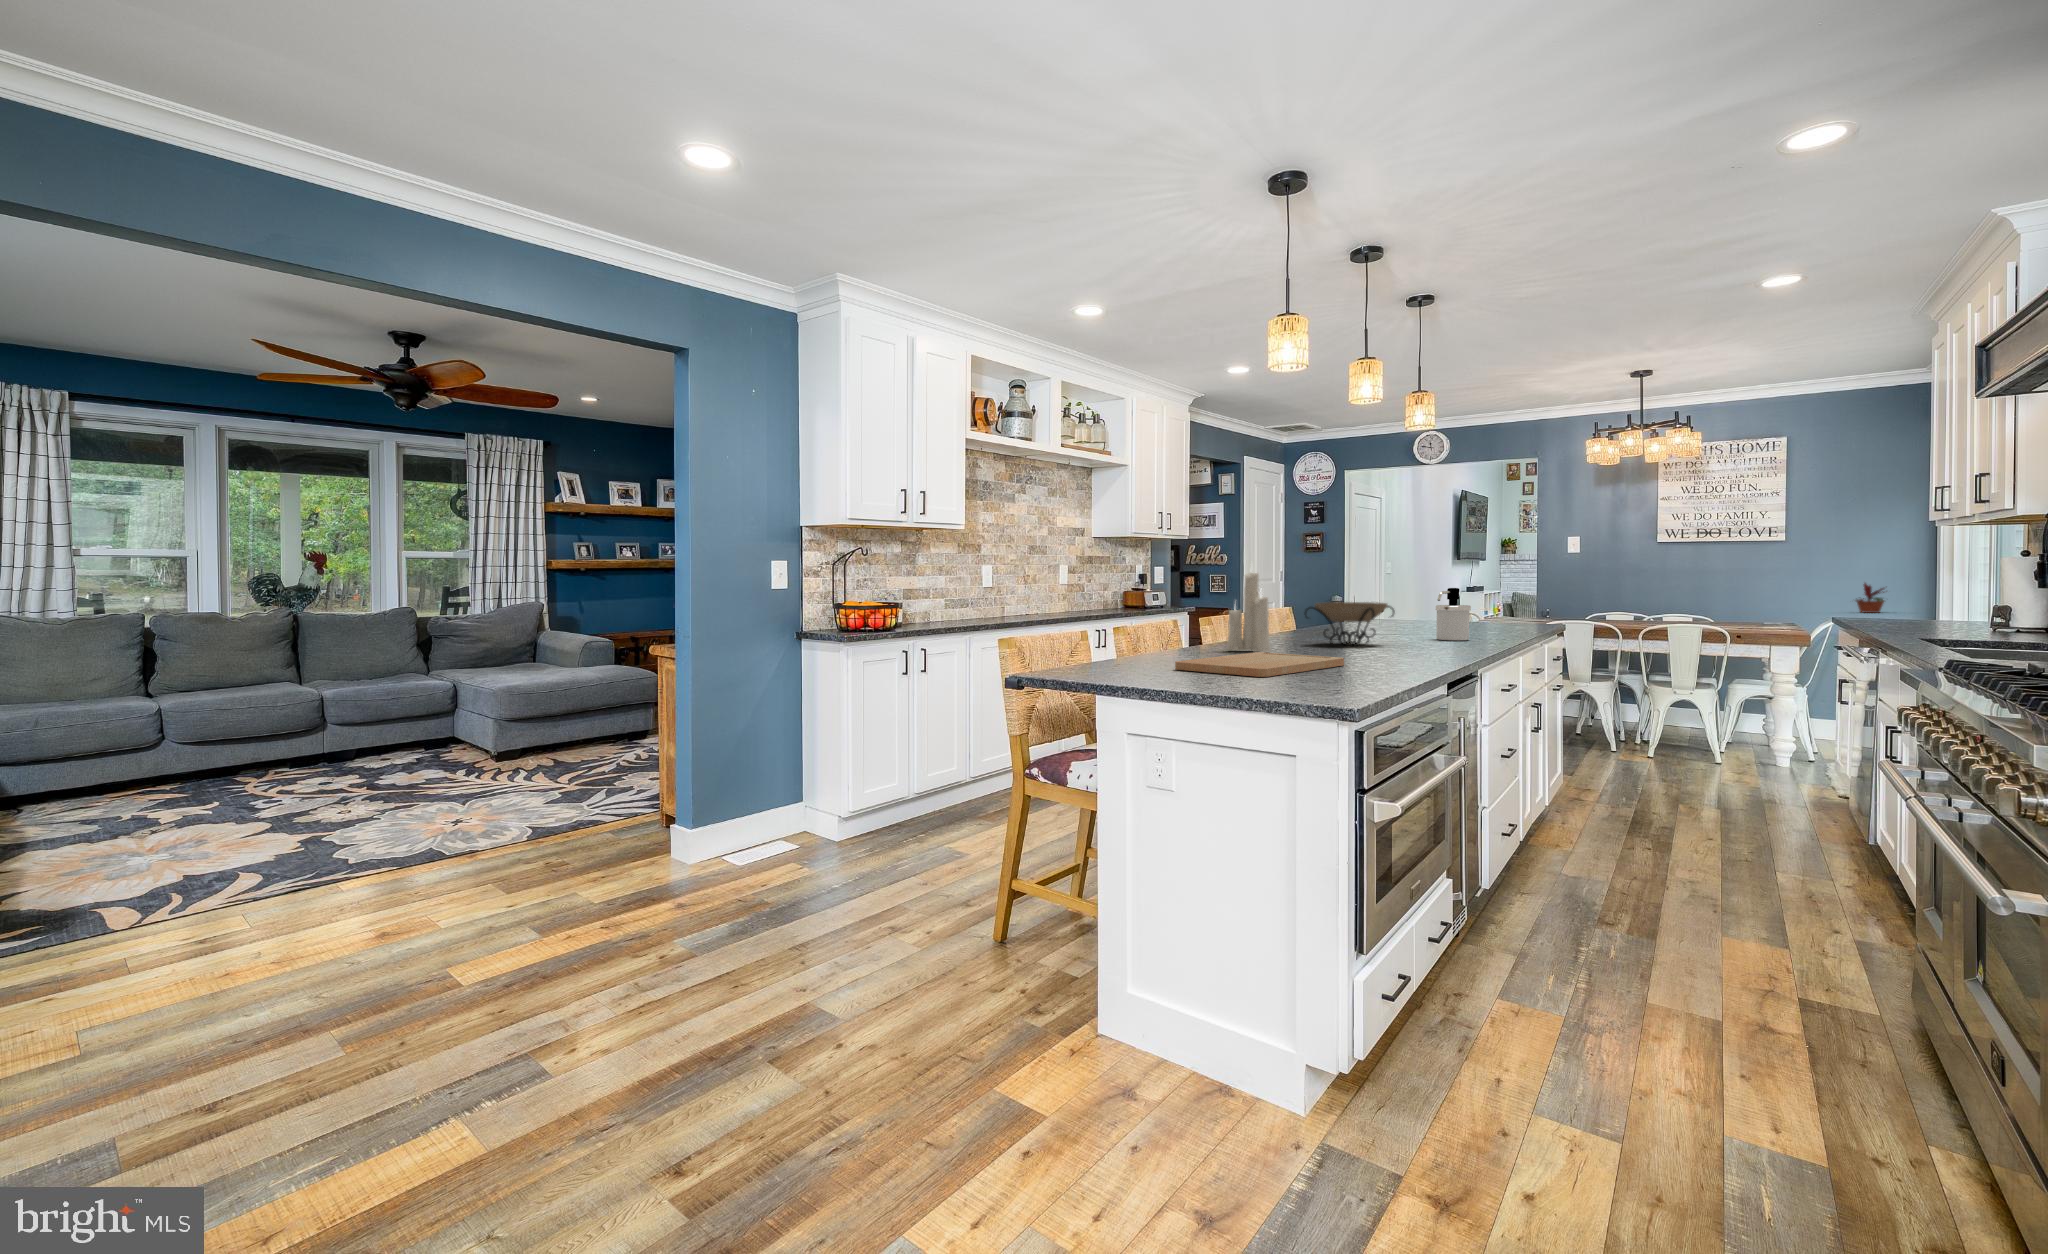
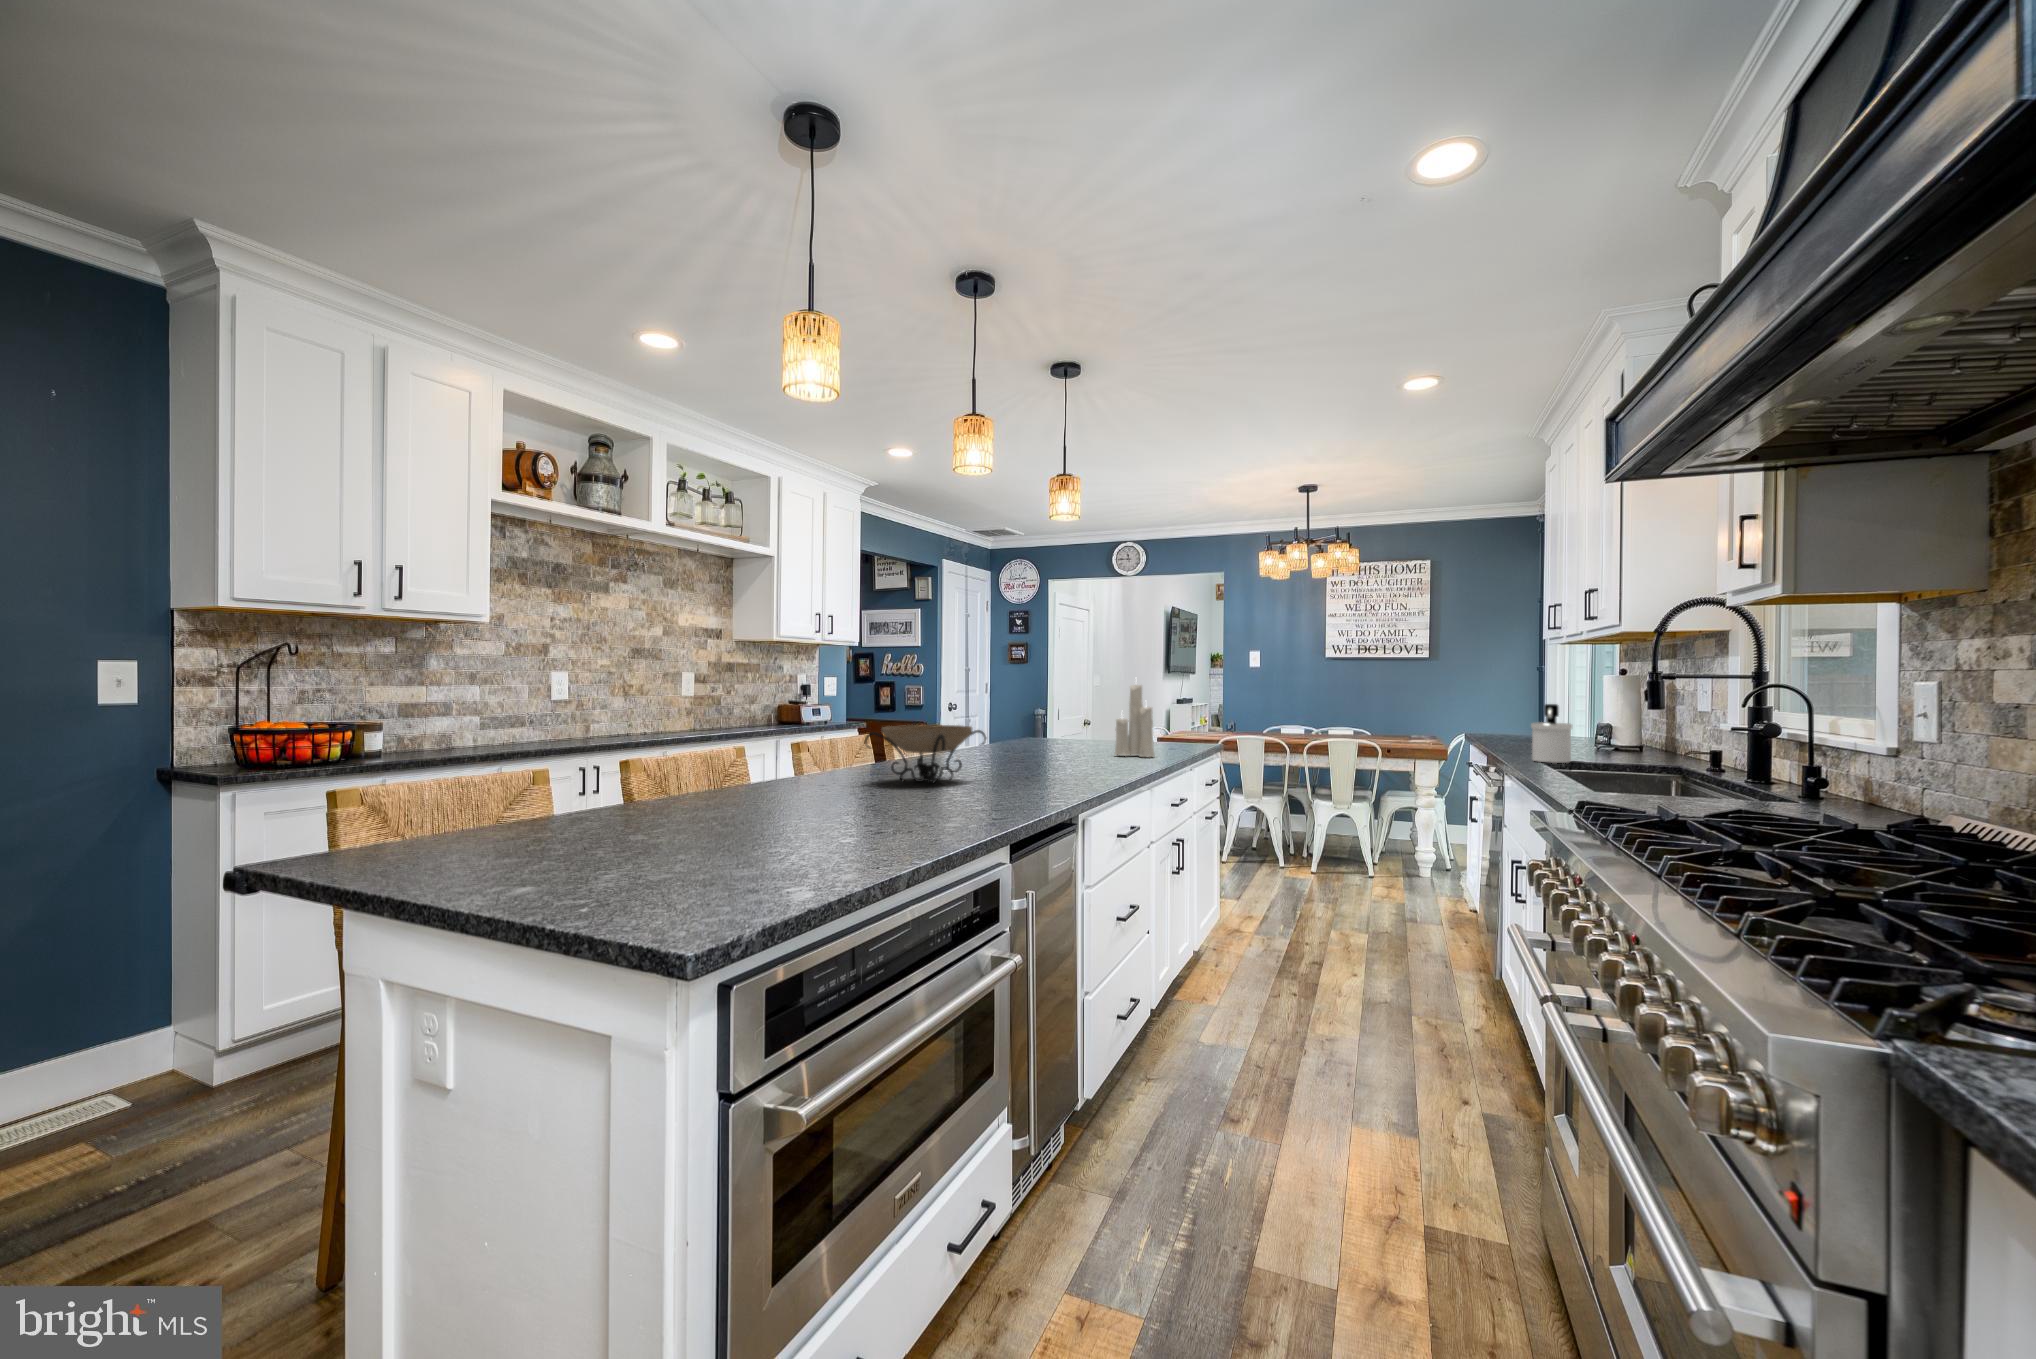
candle: present [1227,572,1271,652] -> present [1115,684,1154,757]
potted plant: present [1856,583,1884,613] -> none [1479,695,1516,725]
soap dispenser: present [1436,588,1471,640] -> present [1531,704,1572,763]
cutting board: present [1175,652,1344,677] -> none [516,809,825,875]

